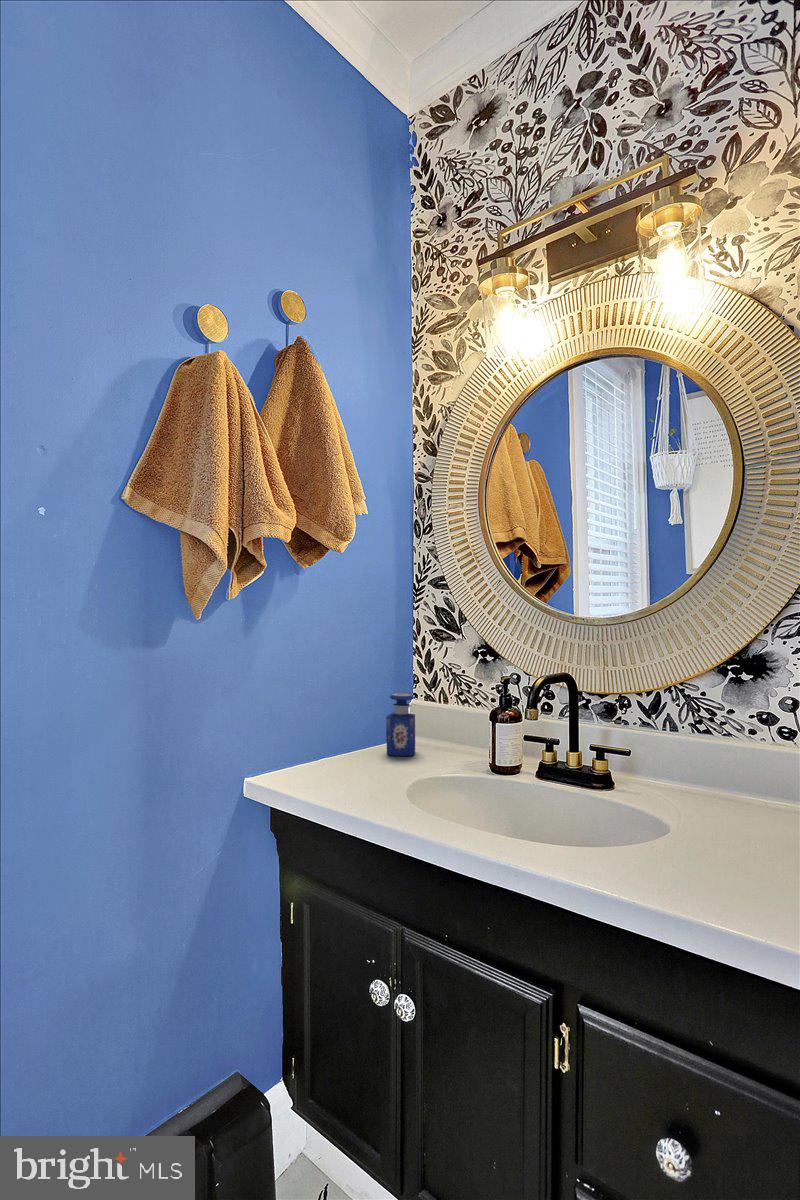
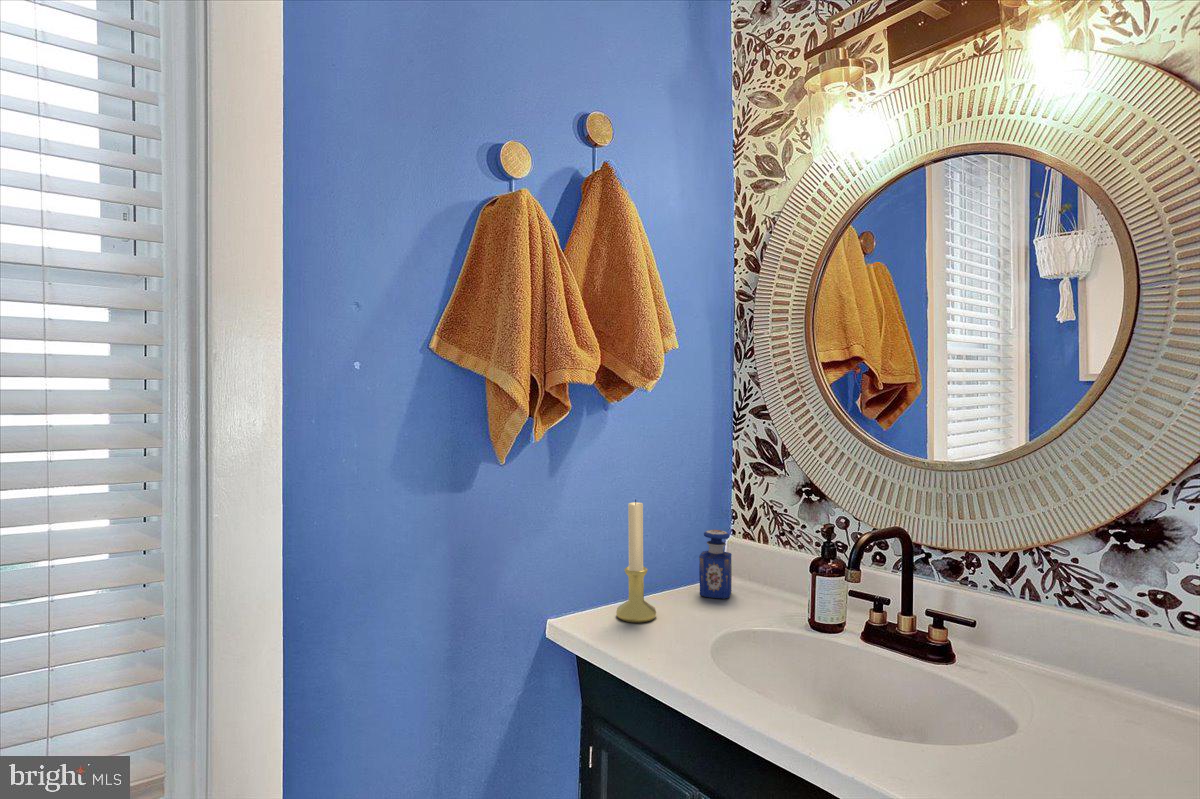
candle holder: none [310,660,349,778] -> present [616,499,656,623]

